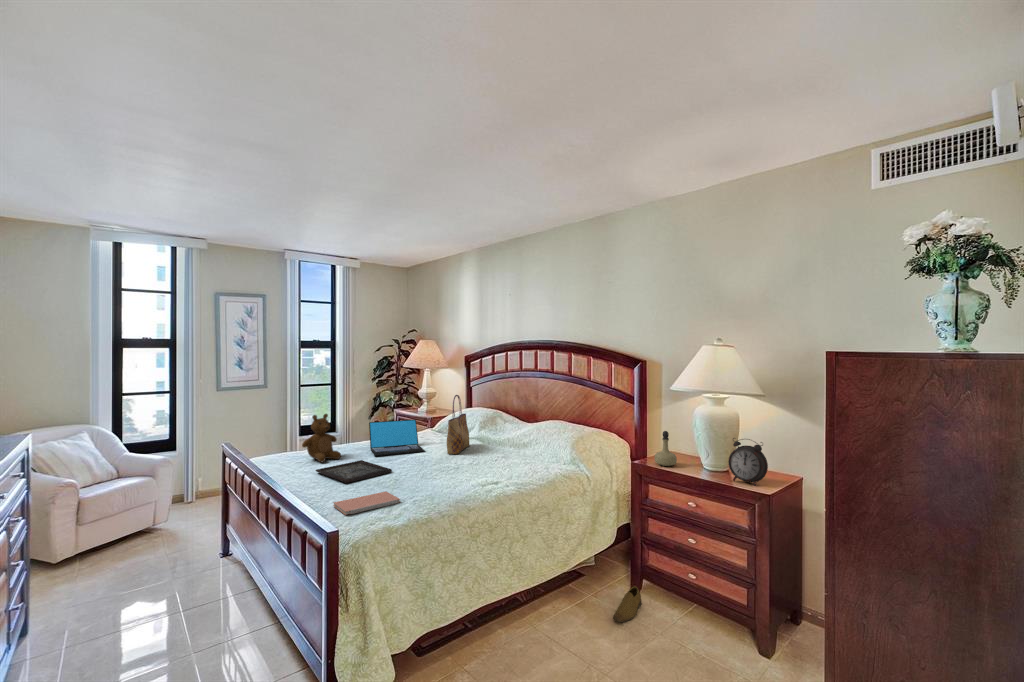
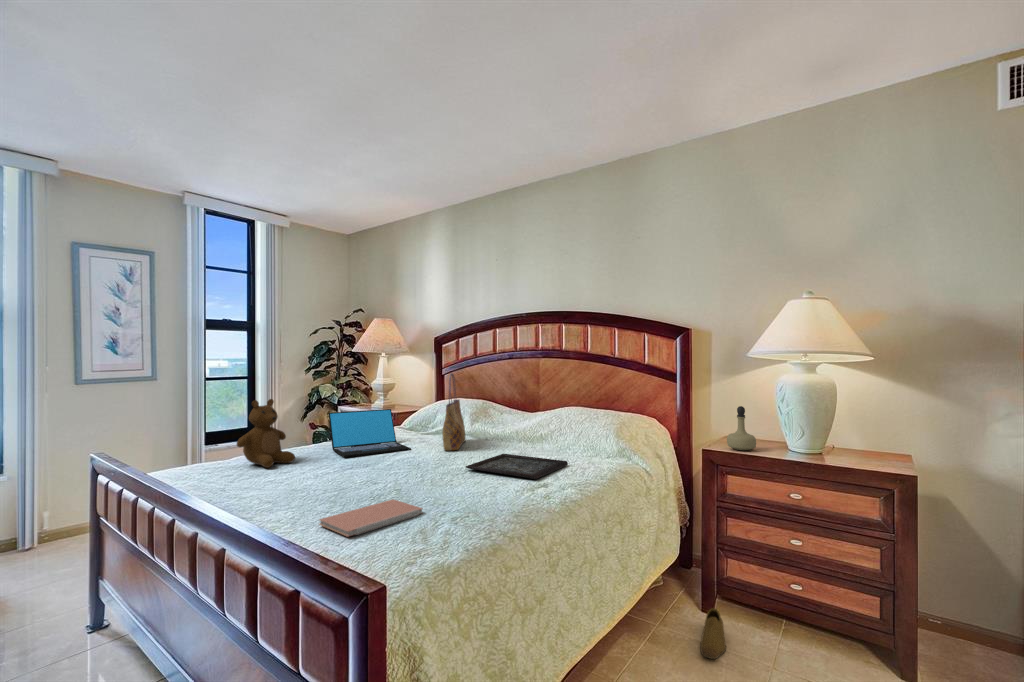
alarm clock: present [728,438,768,486] -> none [838,408,894,466]
tray: present [316,460,392,483] -> present [466,454,568,479]

